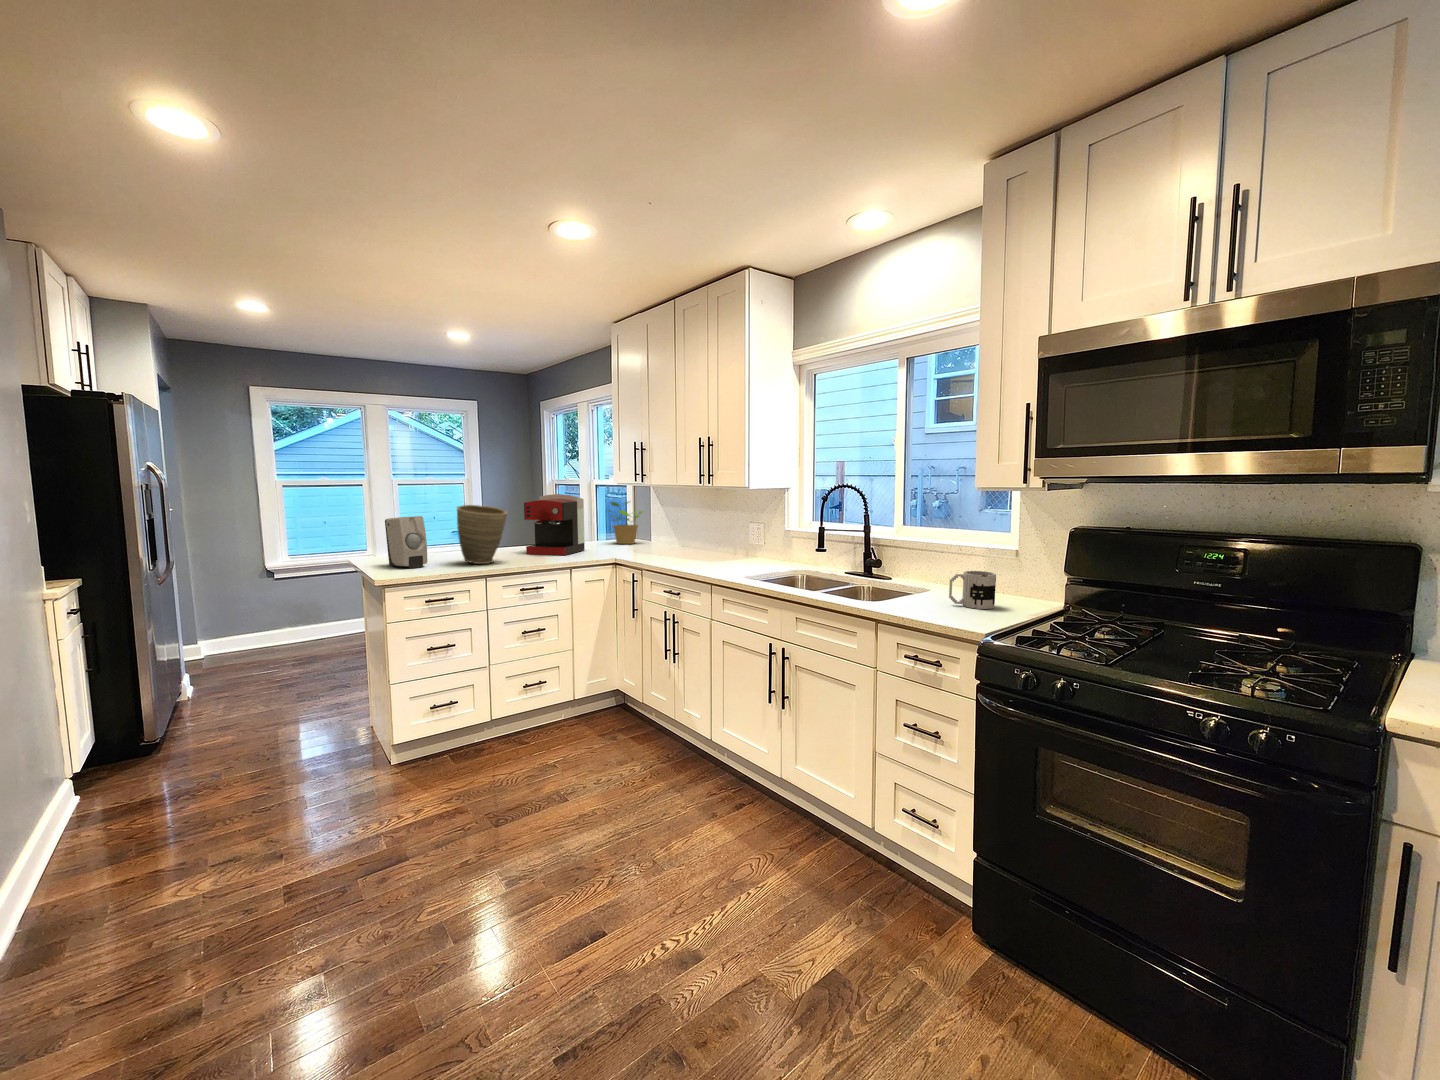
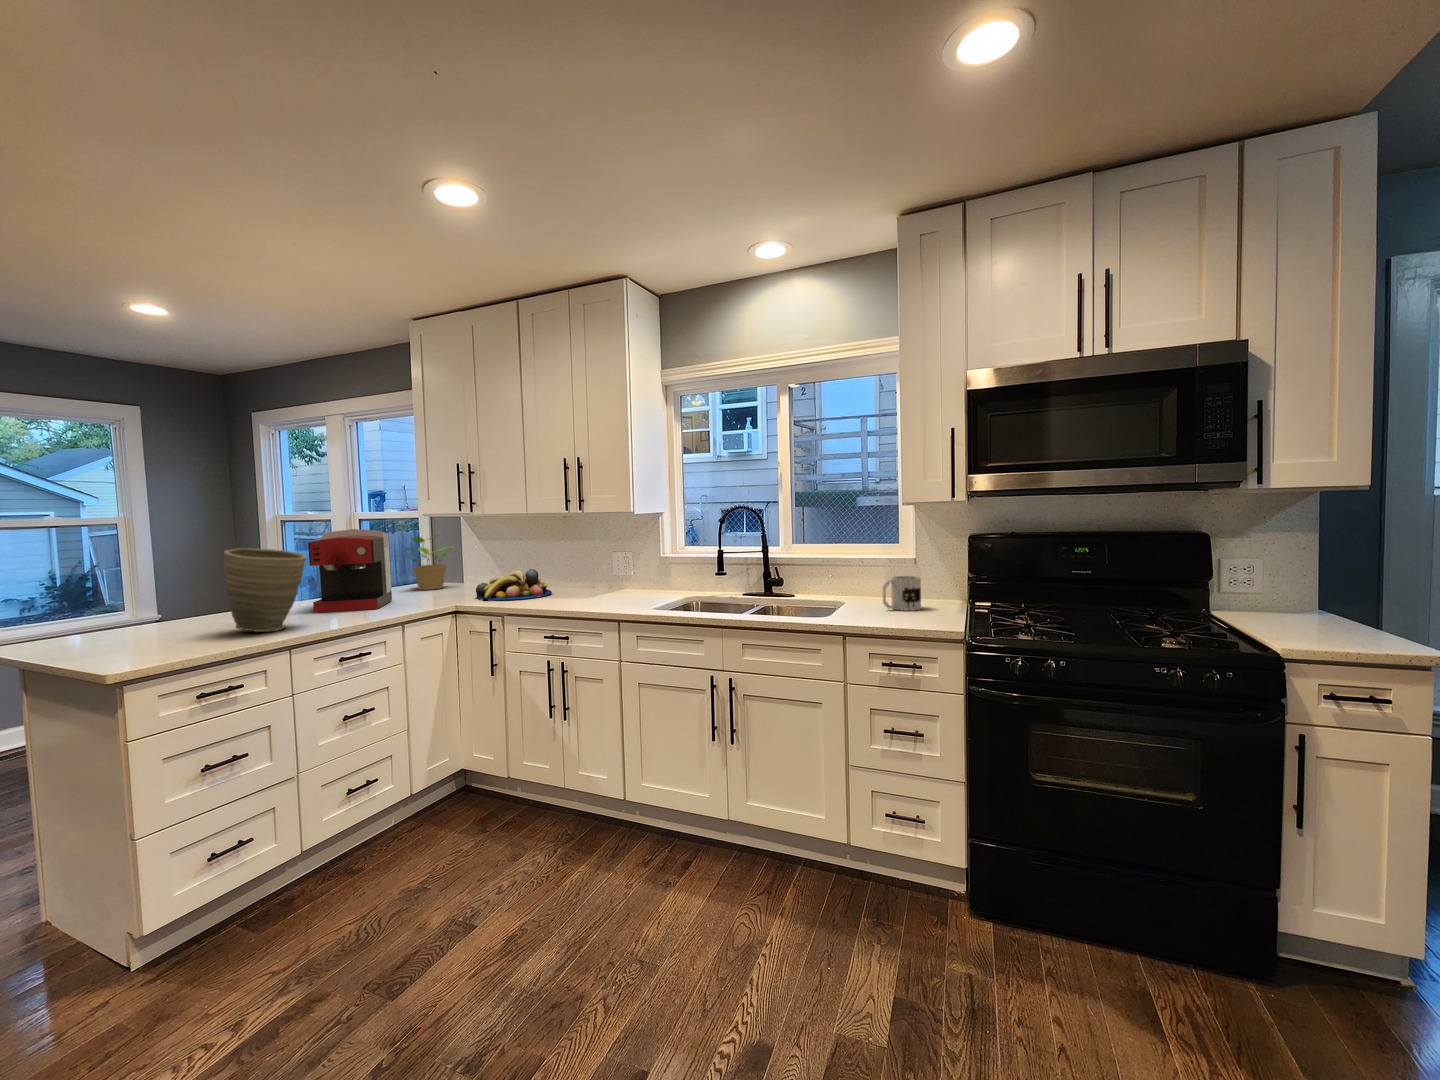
soap dispenser: present [385,516,427,568] -> none [92,569,180,651]
fruit bowl: none [638,534,698,558] -> present [476,569,552,601]

